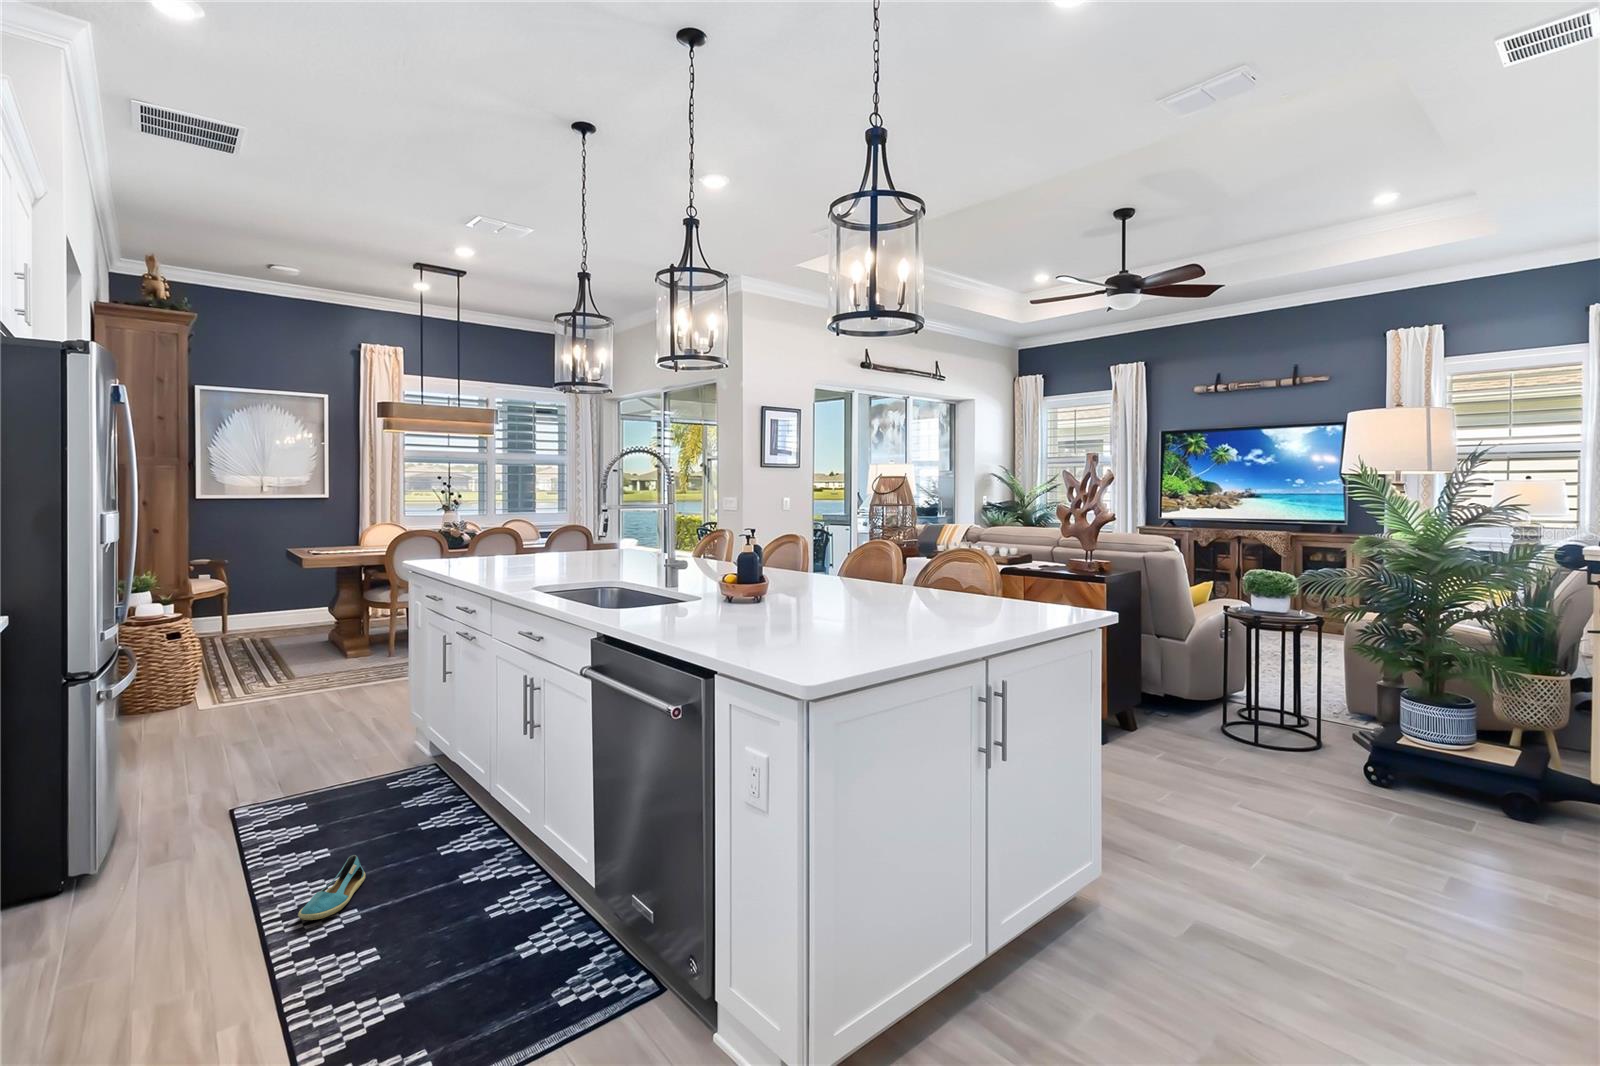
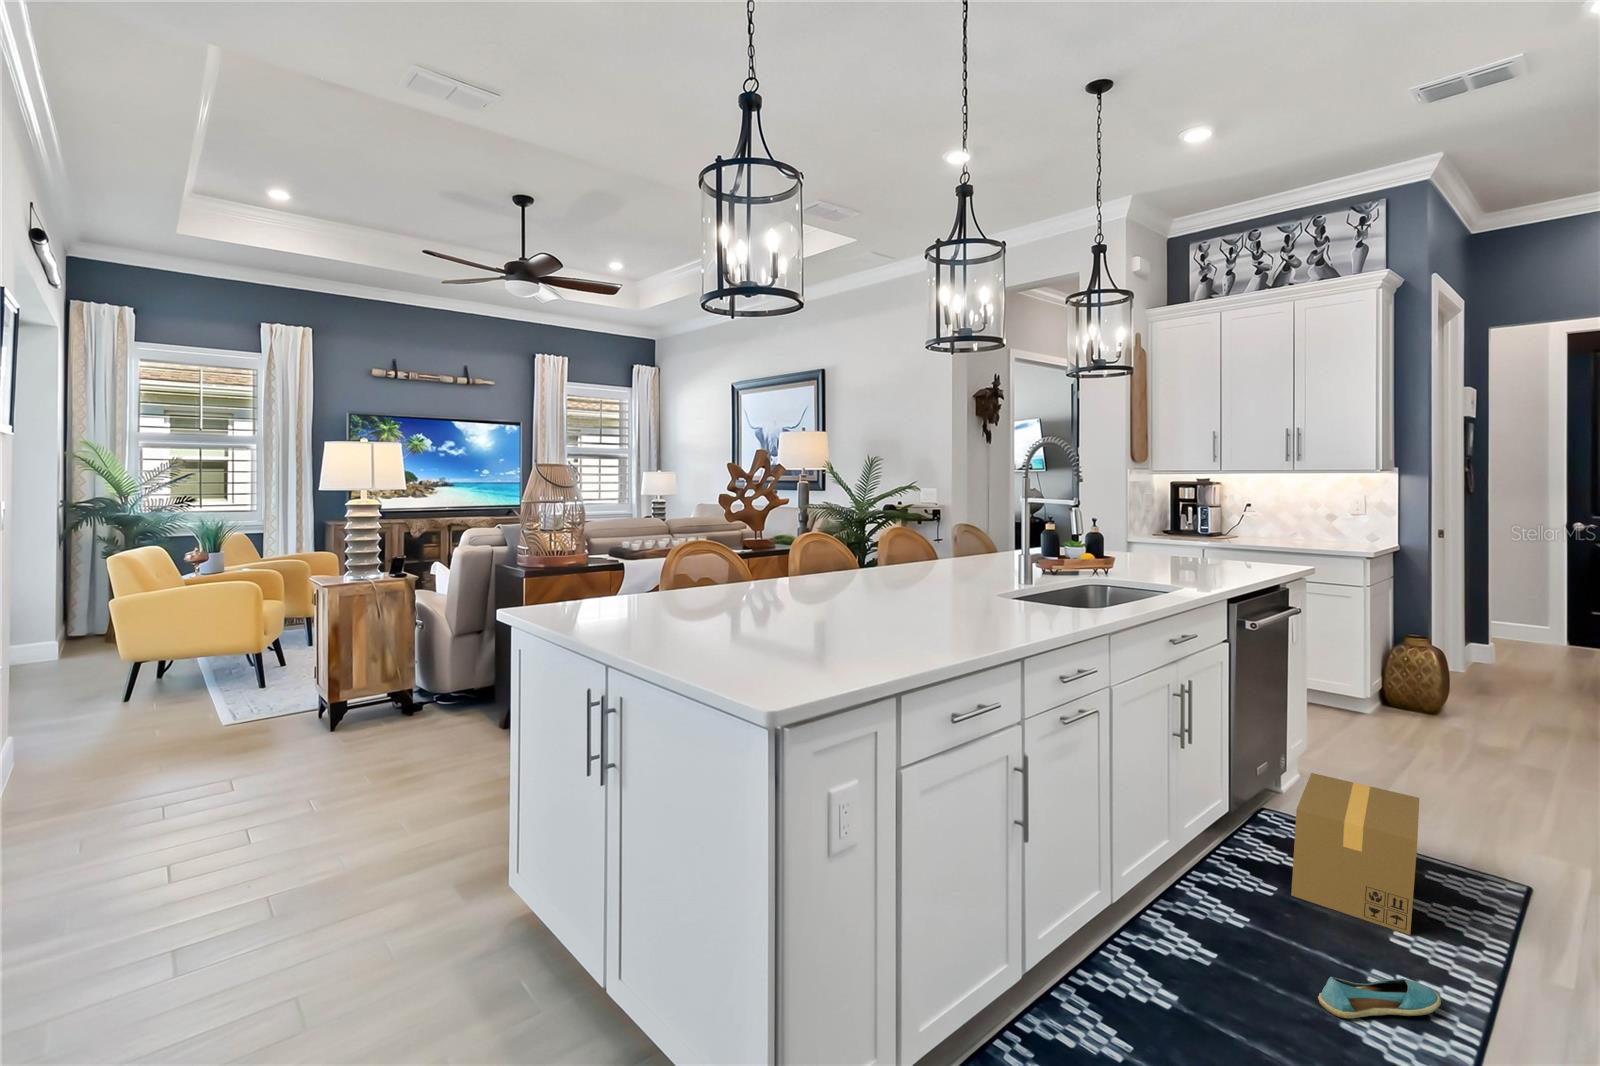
cardboard box: none [363,827,534,1030] -> present [1291,773,1419,935]

